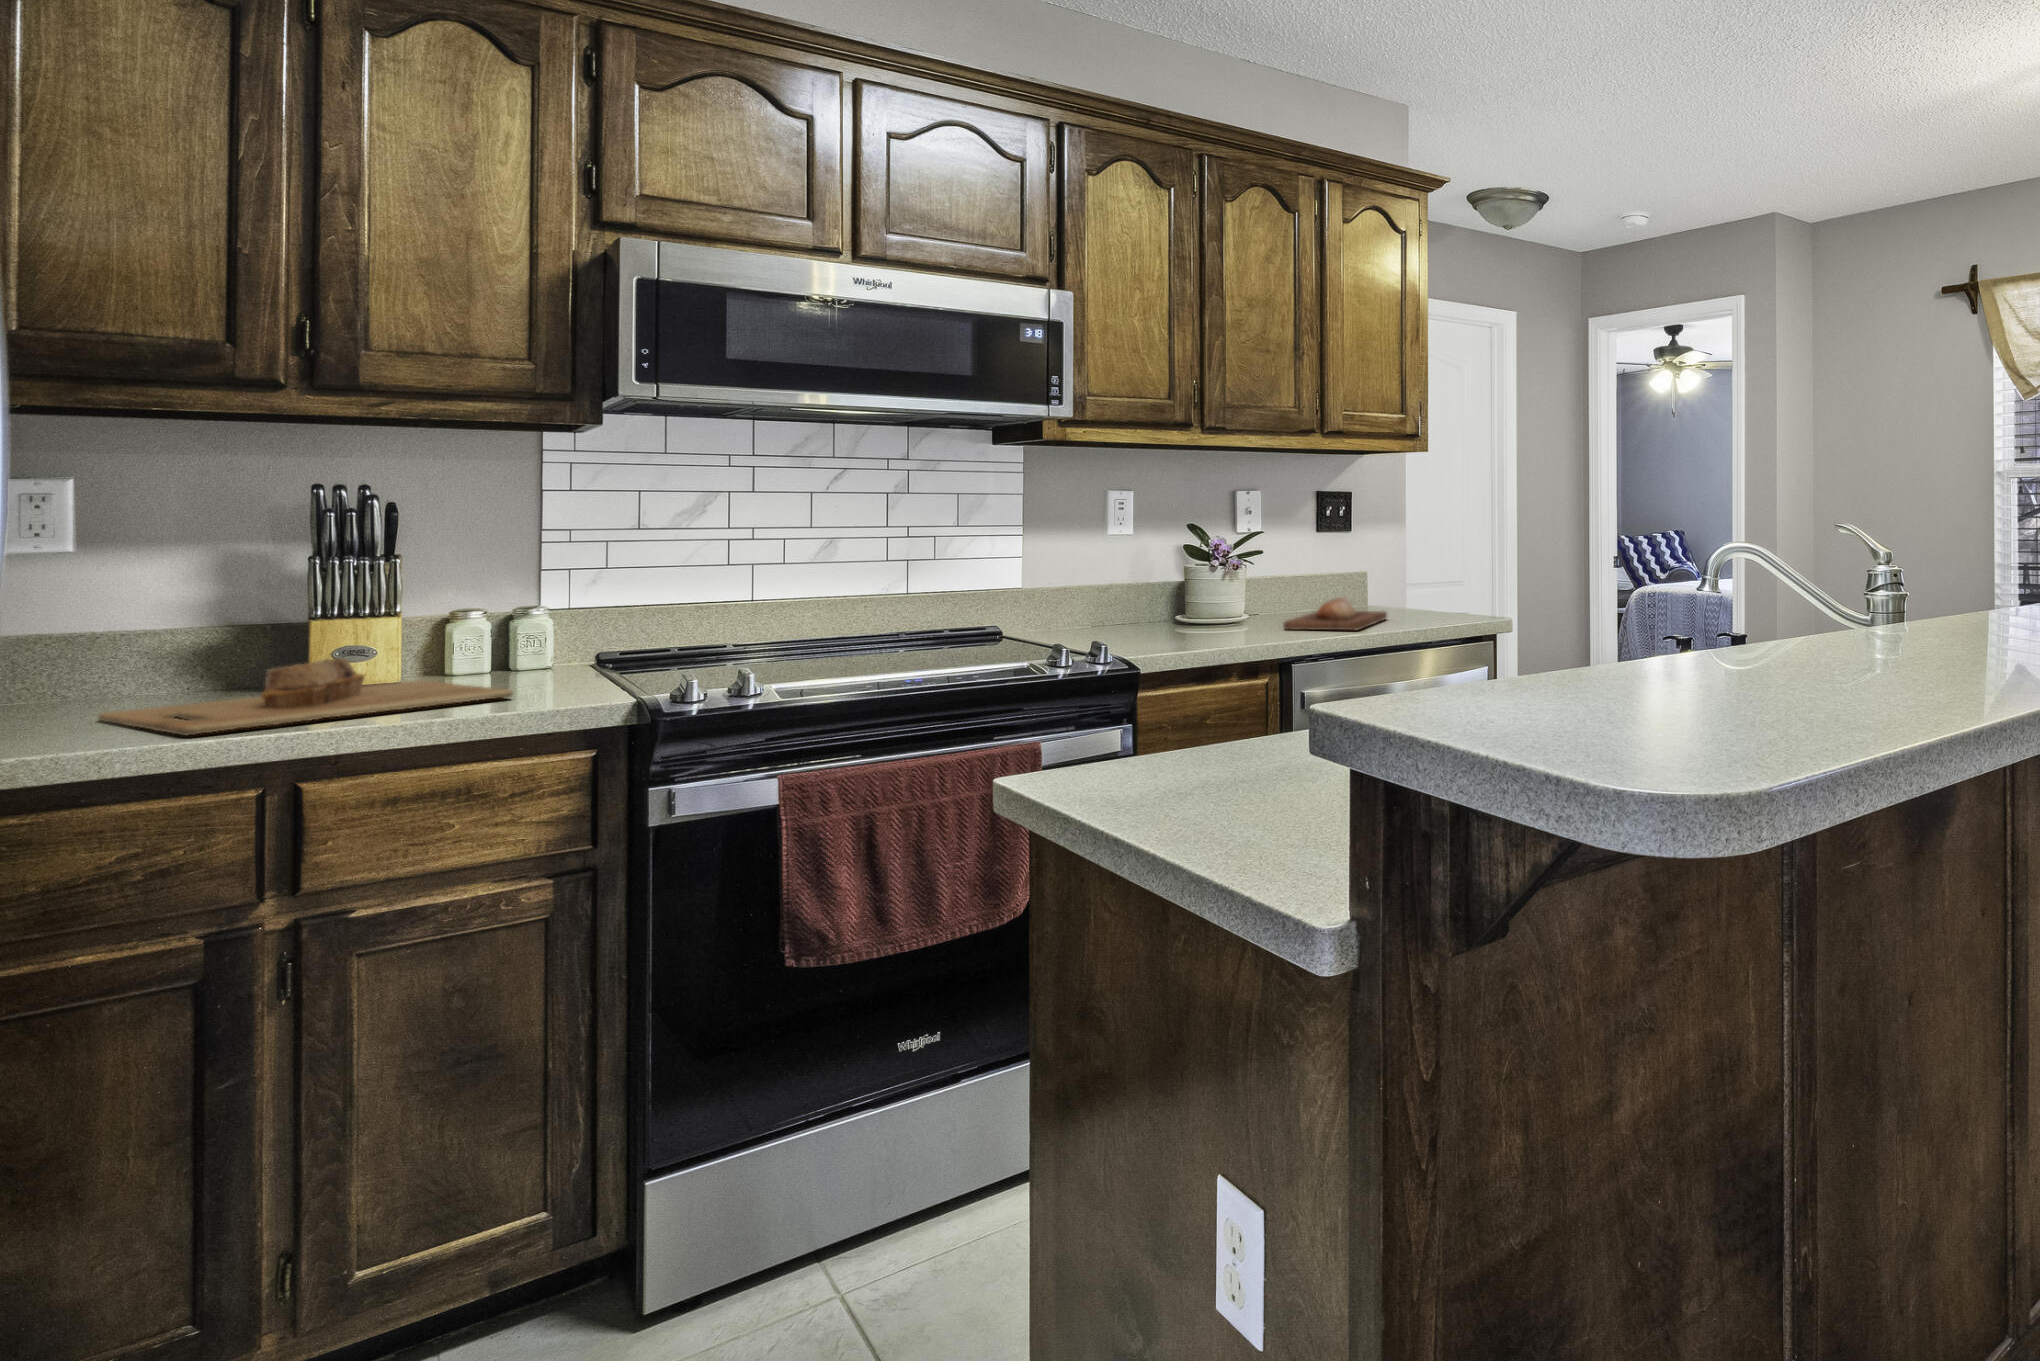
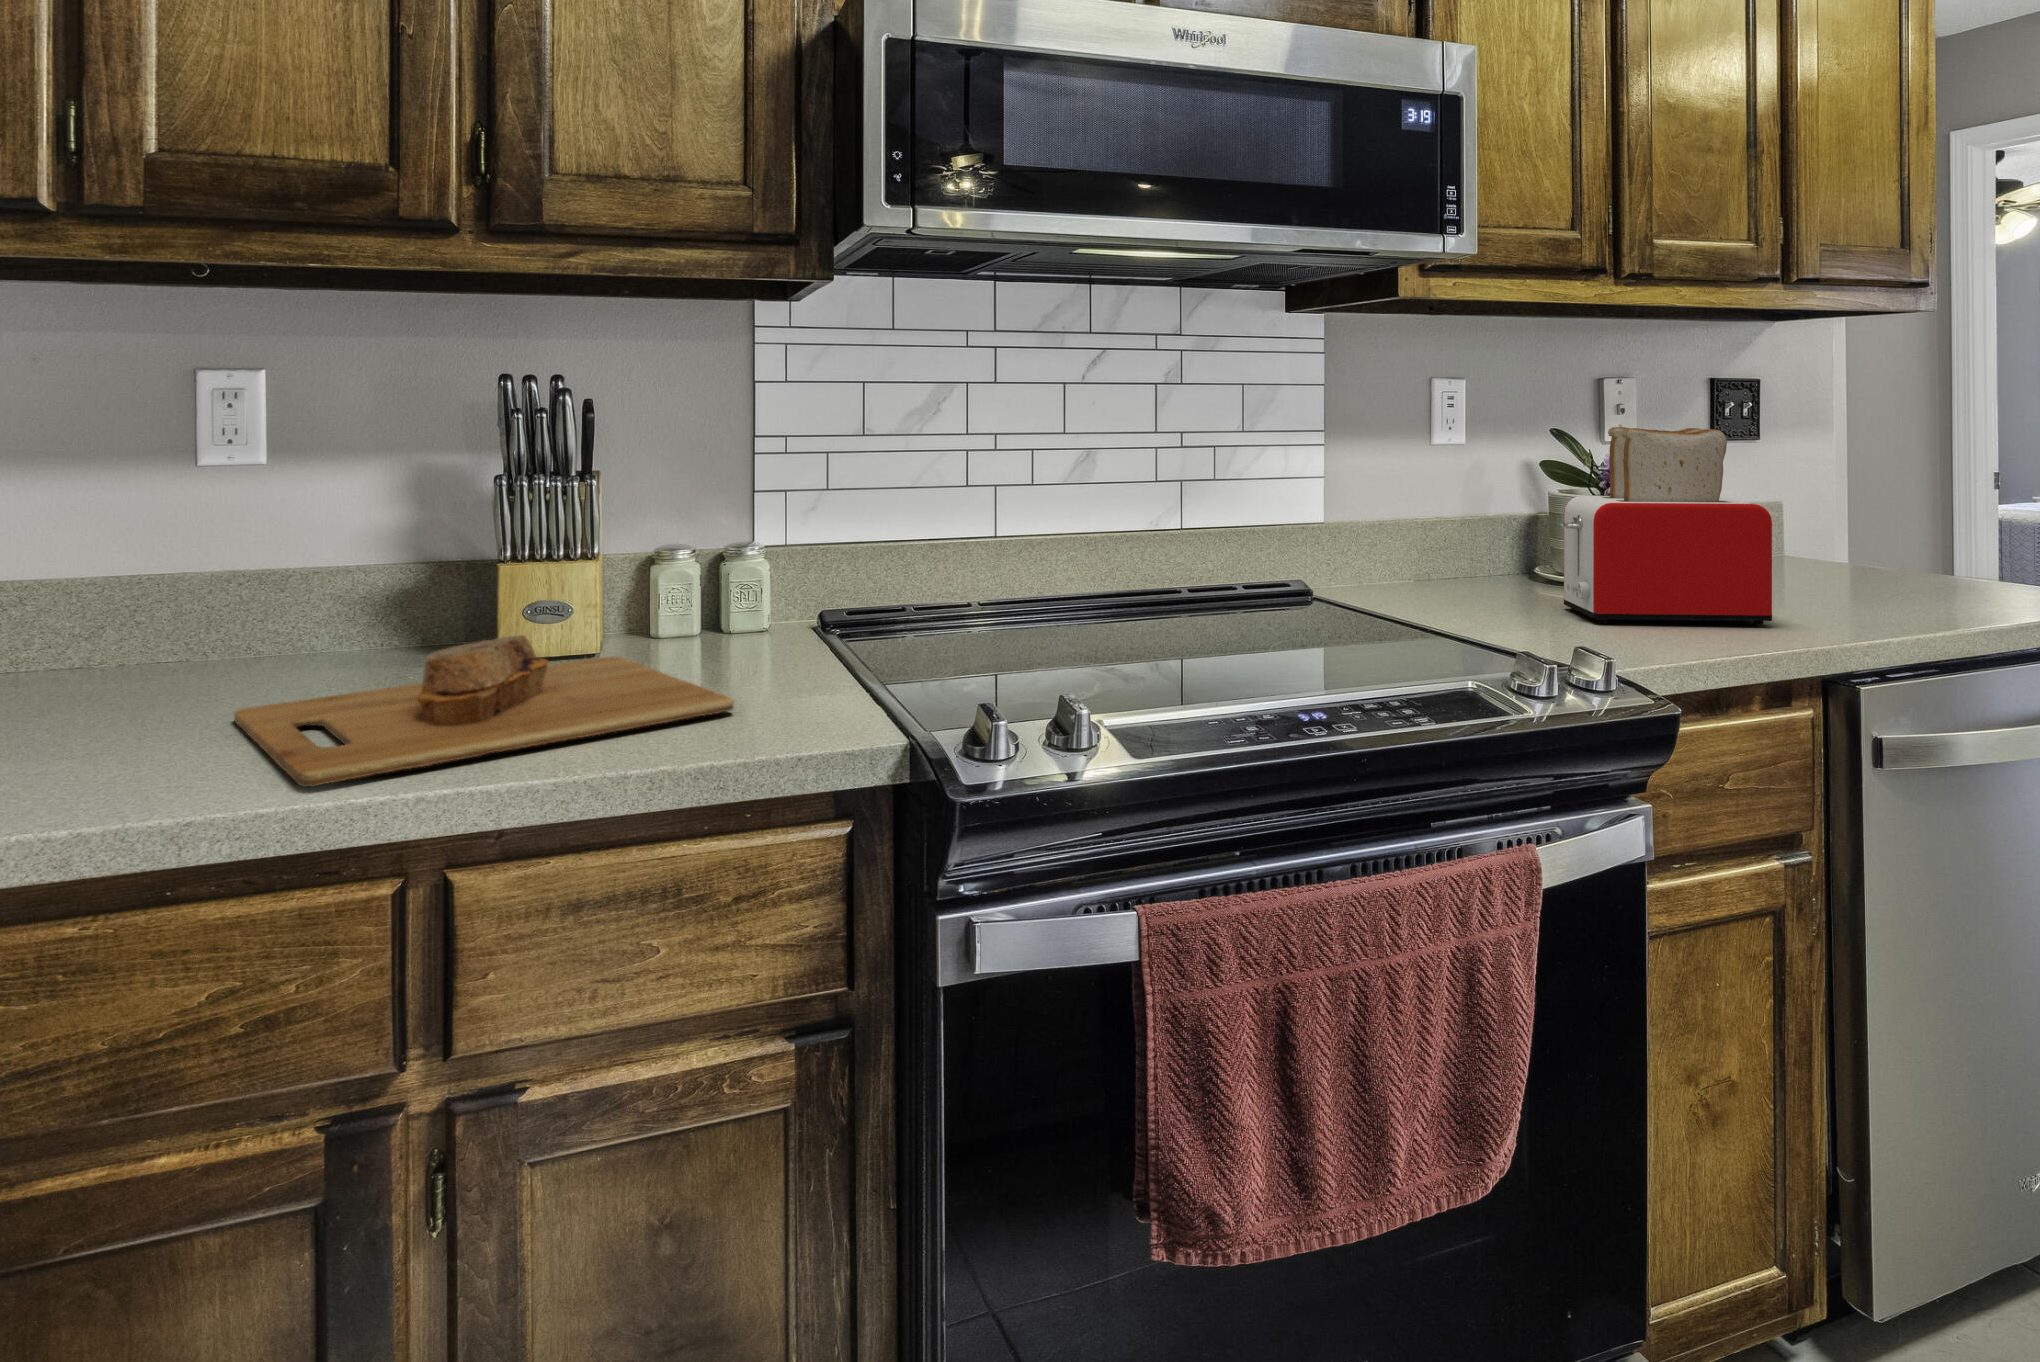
toaster: none [1153,521,1272,640] -> present [1560,427,1772,625]
bread loaf: present [1283,598,1387,630] -> none [1750,550,1902,616]

